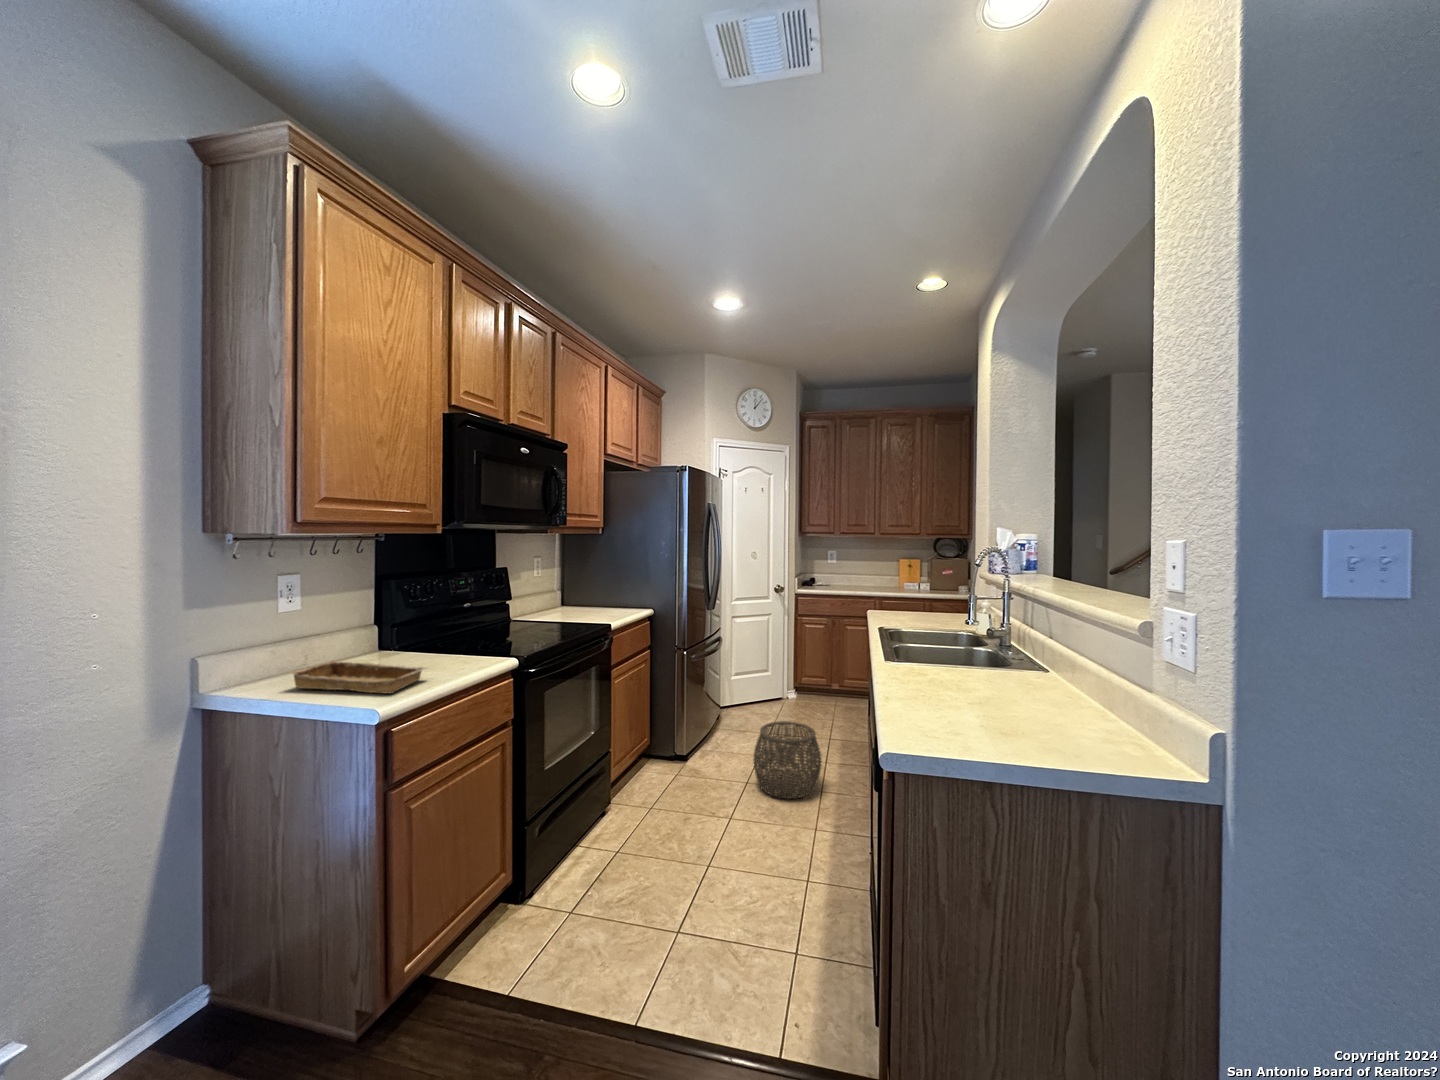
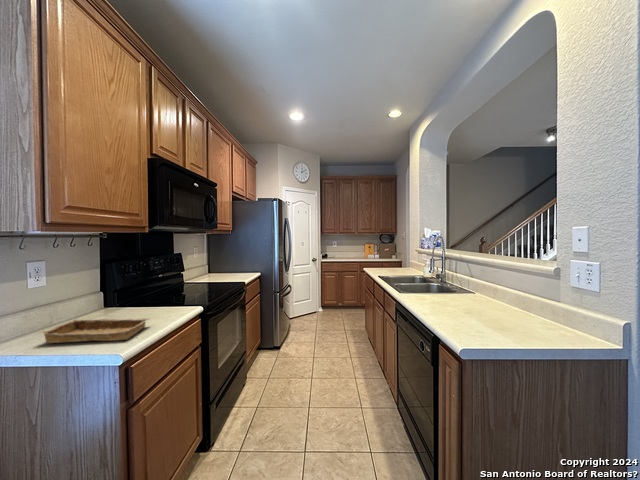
woven basket: present [753,721,822,799] -> none [317,324,350,363]

